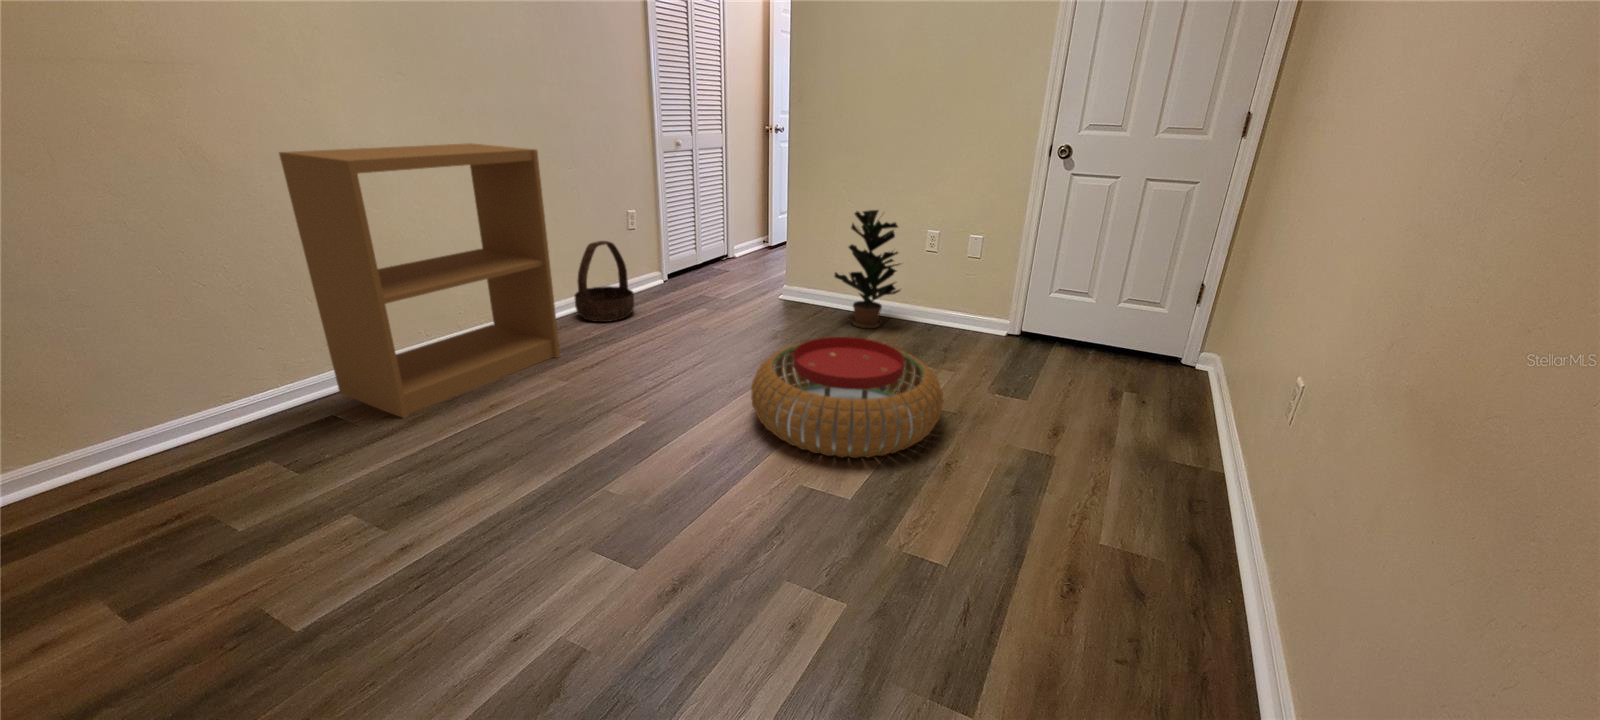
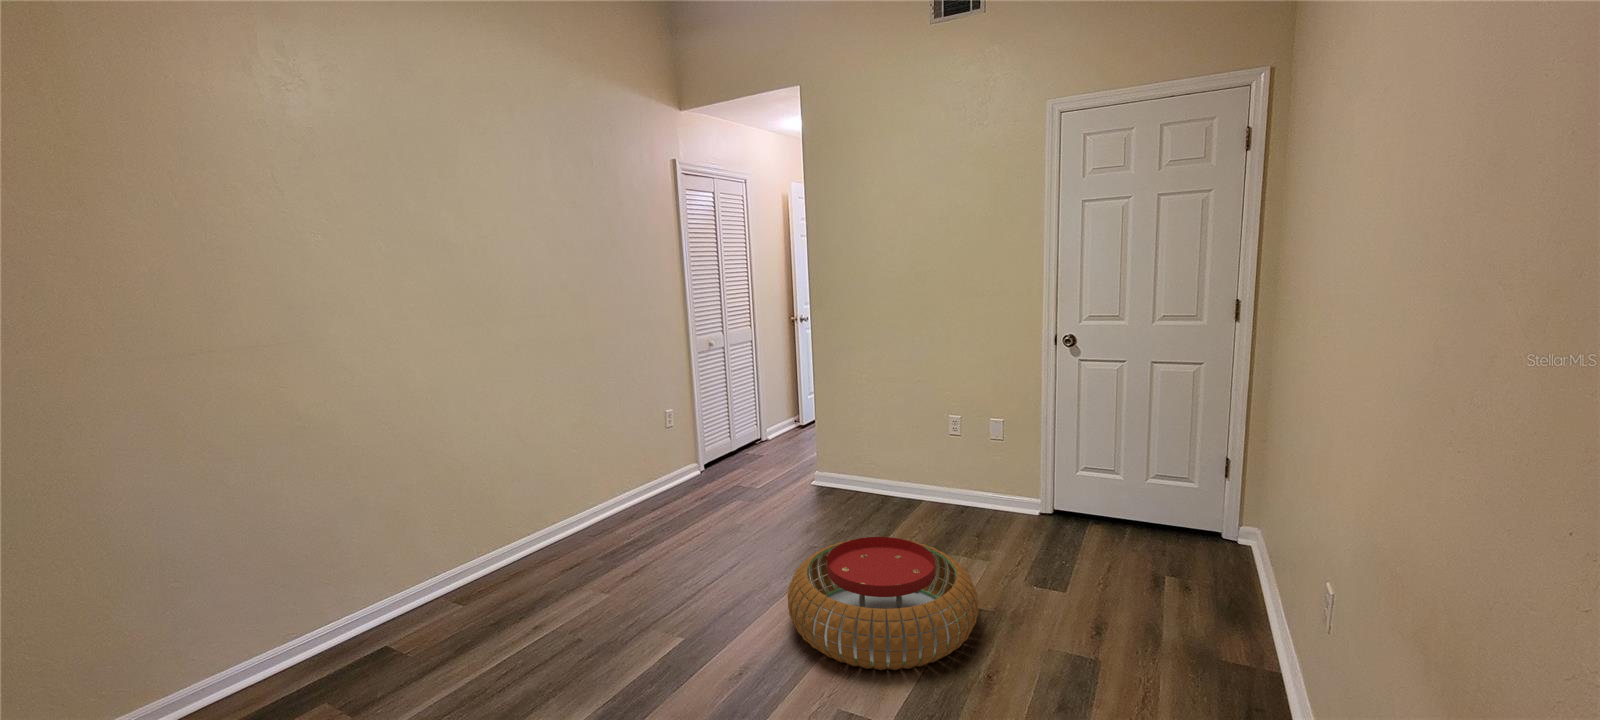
bookshelf: present [279,143,560,418] -> none [366,371,603,644]
potted plant: present [835,210,900,328] -> none [863,400,930,514]
basket: present [574,241,634,322] -> none [616,443,673,522]

